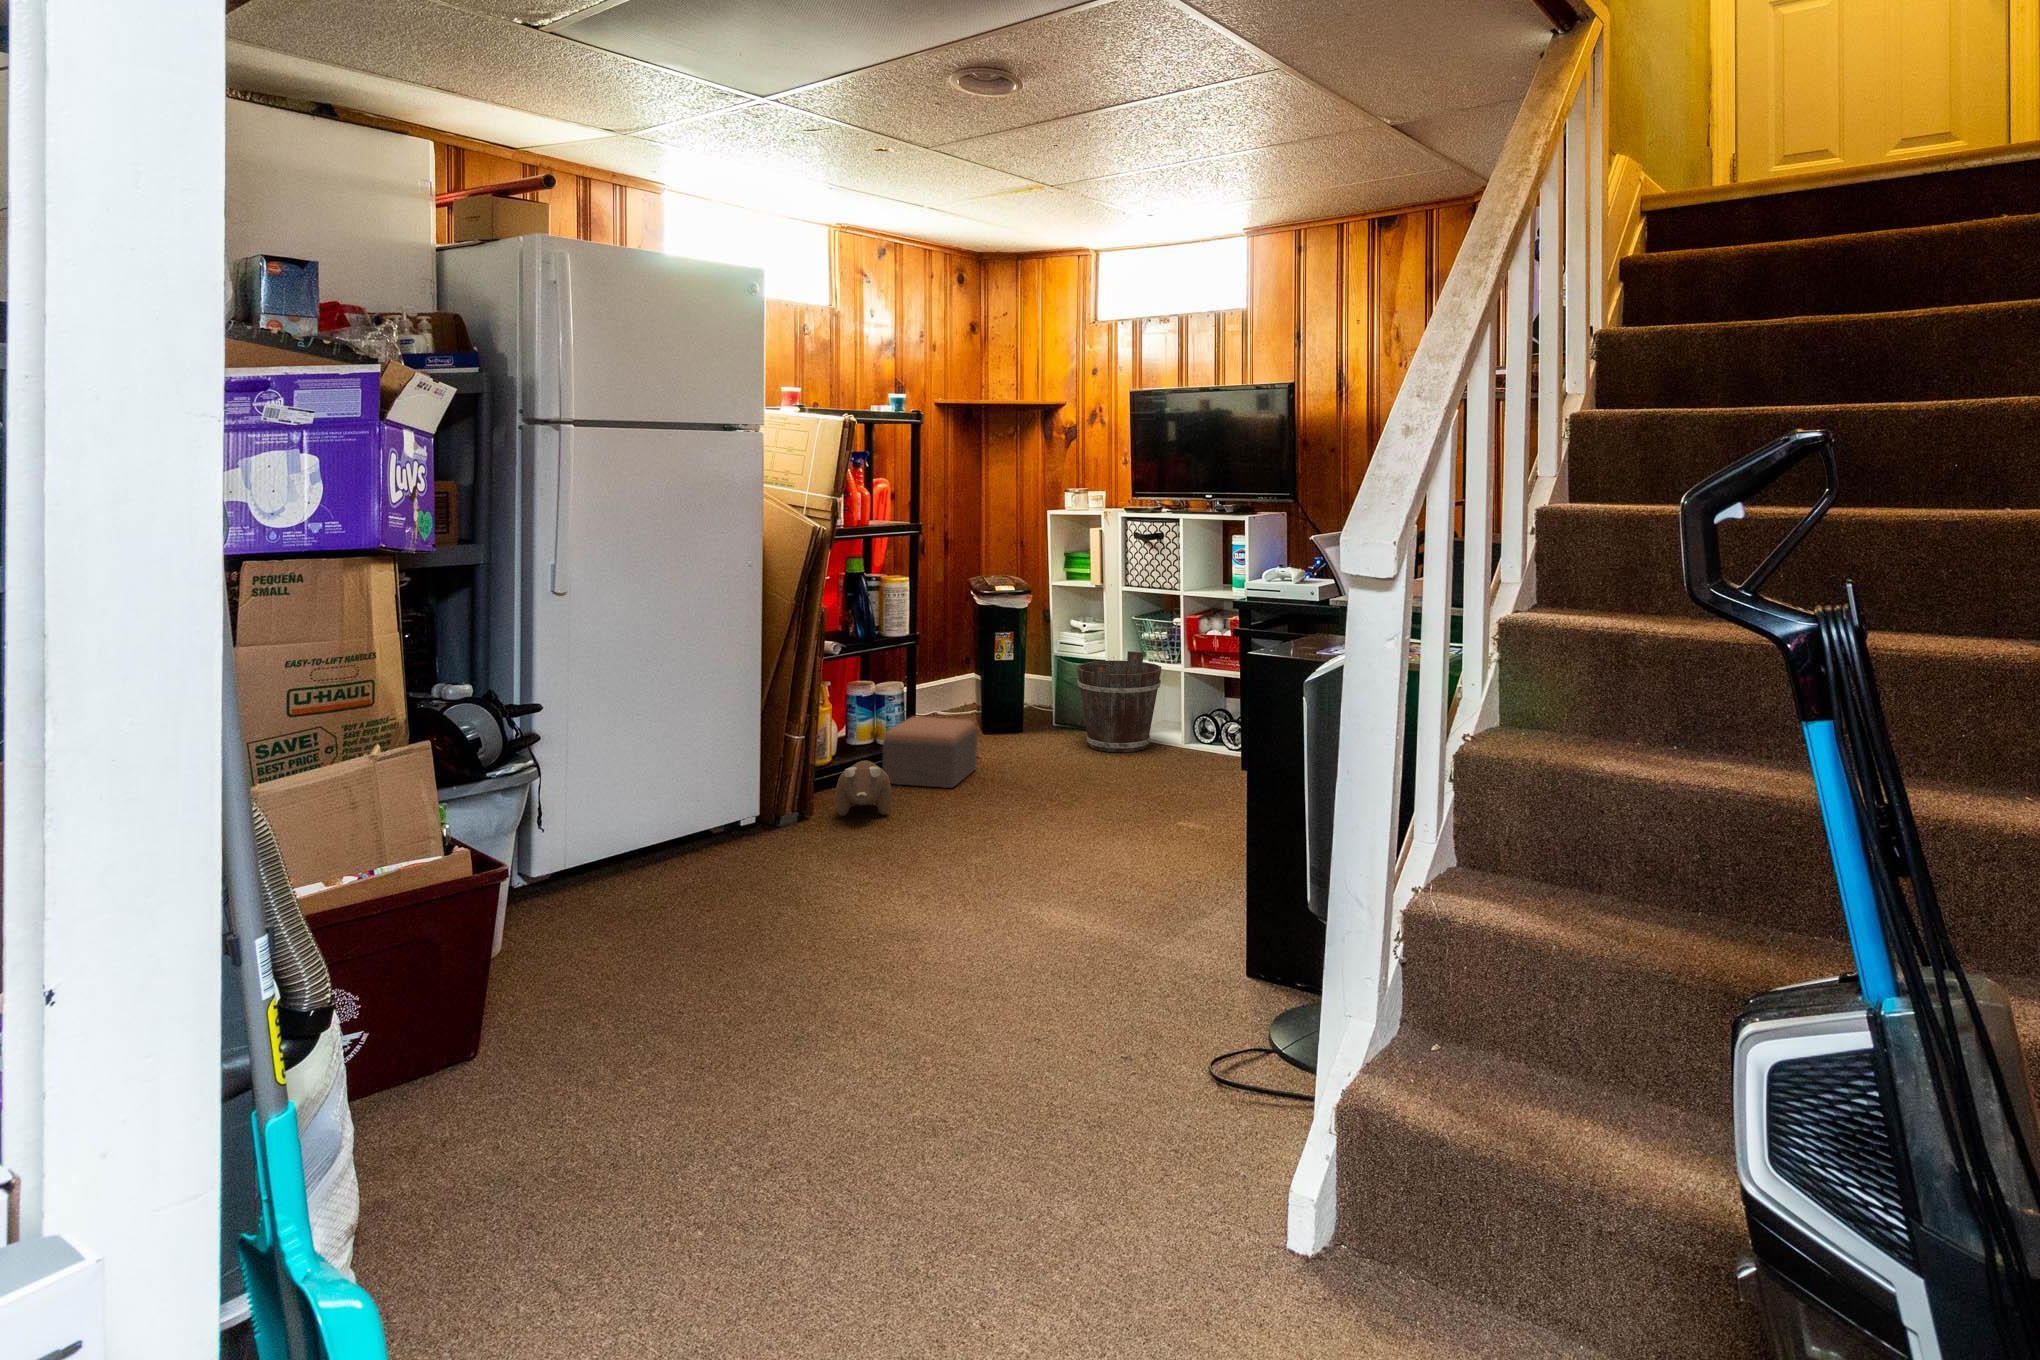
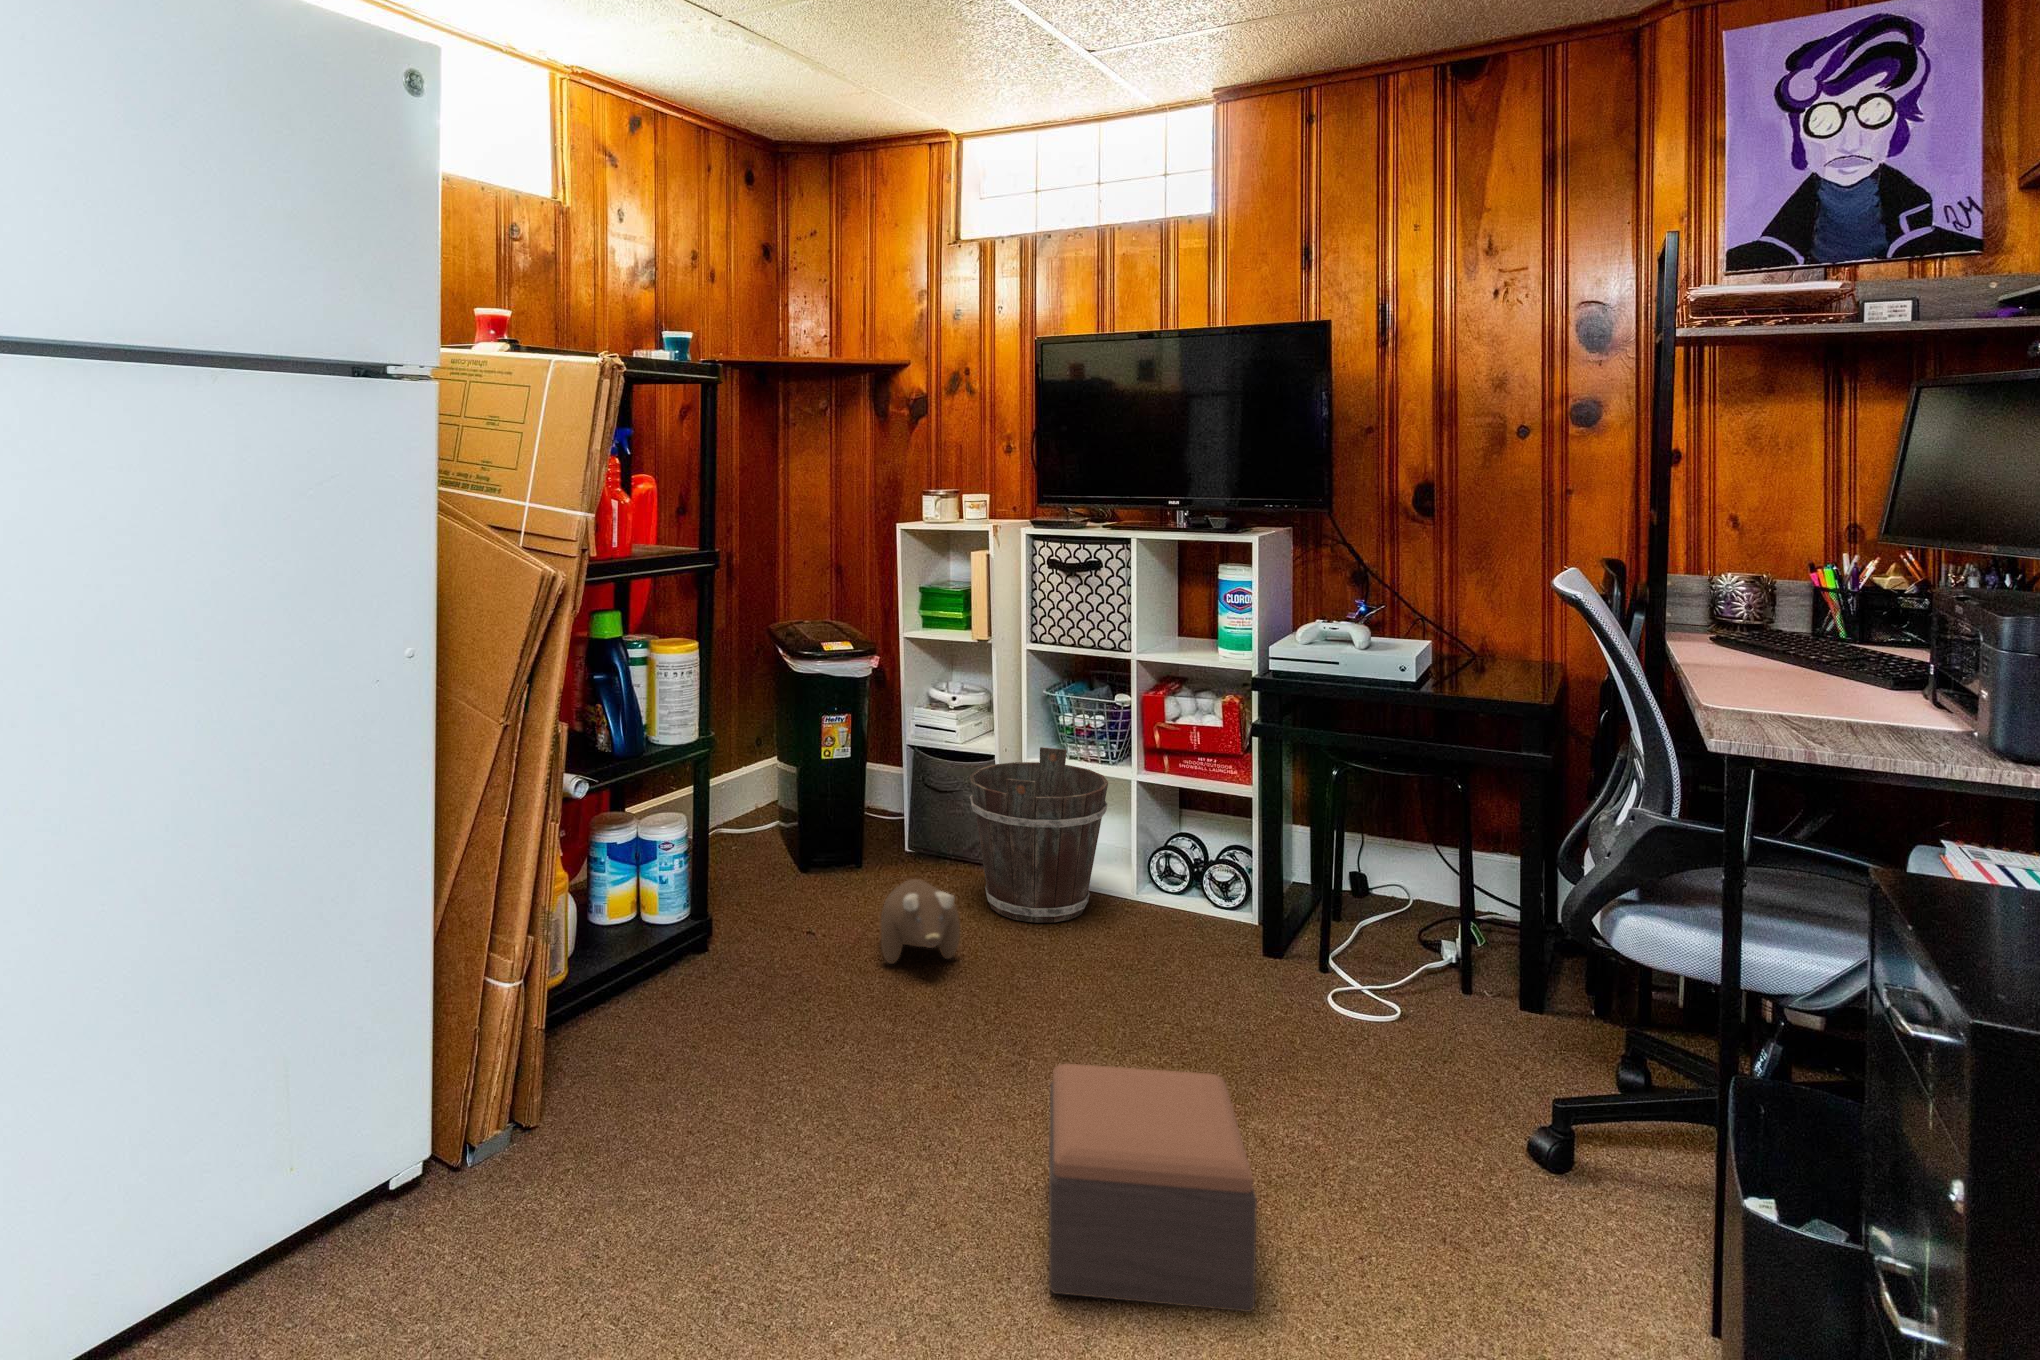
footstool: present [883,717,977,788] -> present [1049,1064,1257,1312]
plush toy: present [835,760,892,816] -> present [881,879,960,964]

